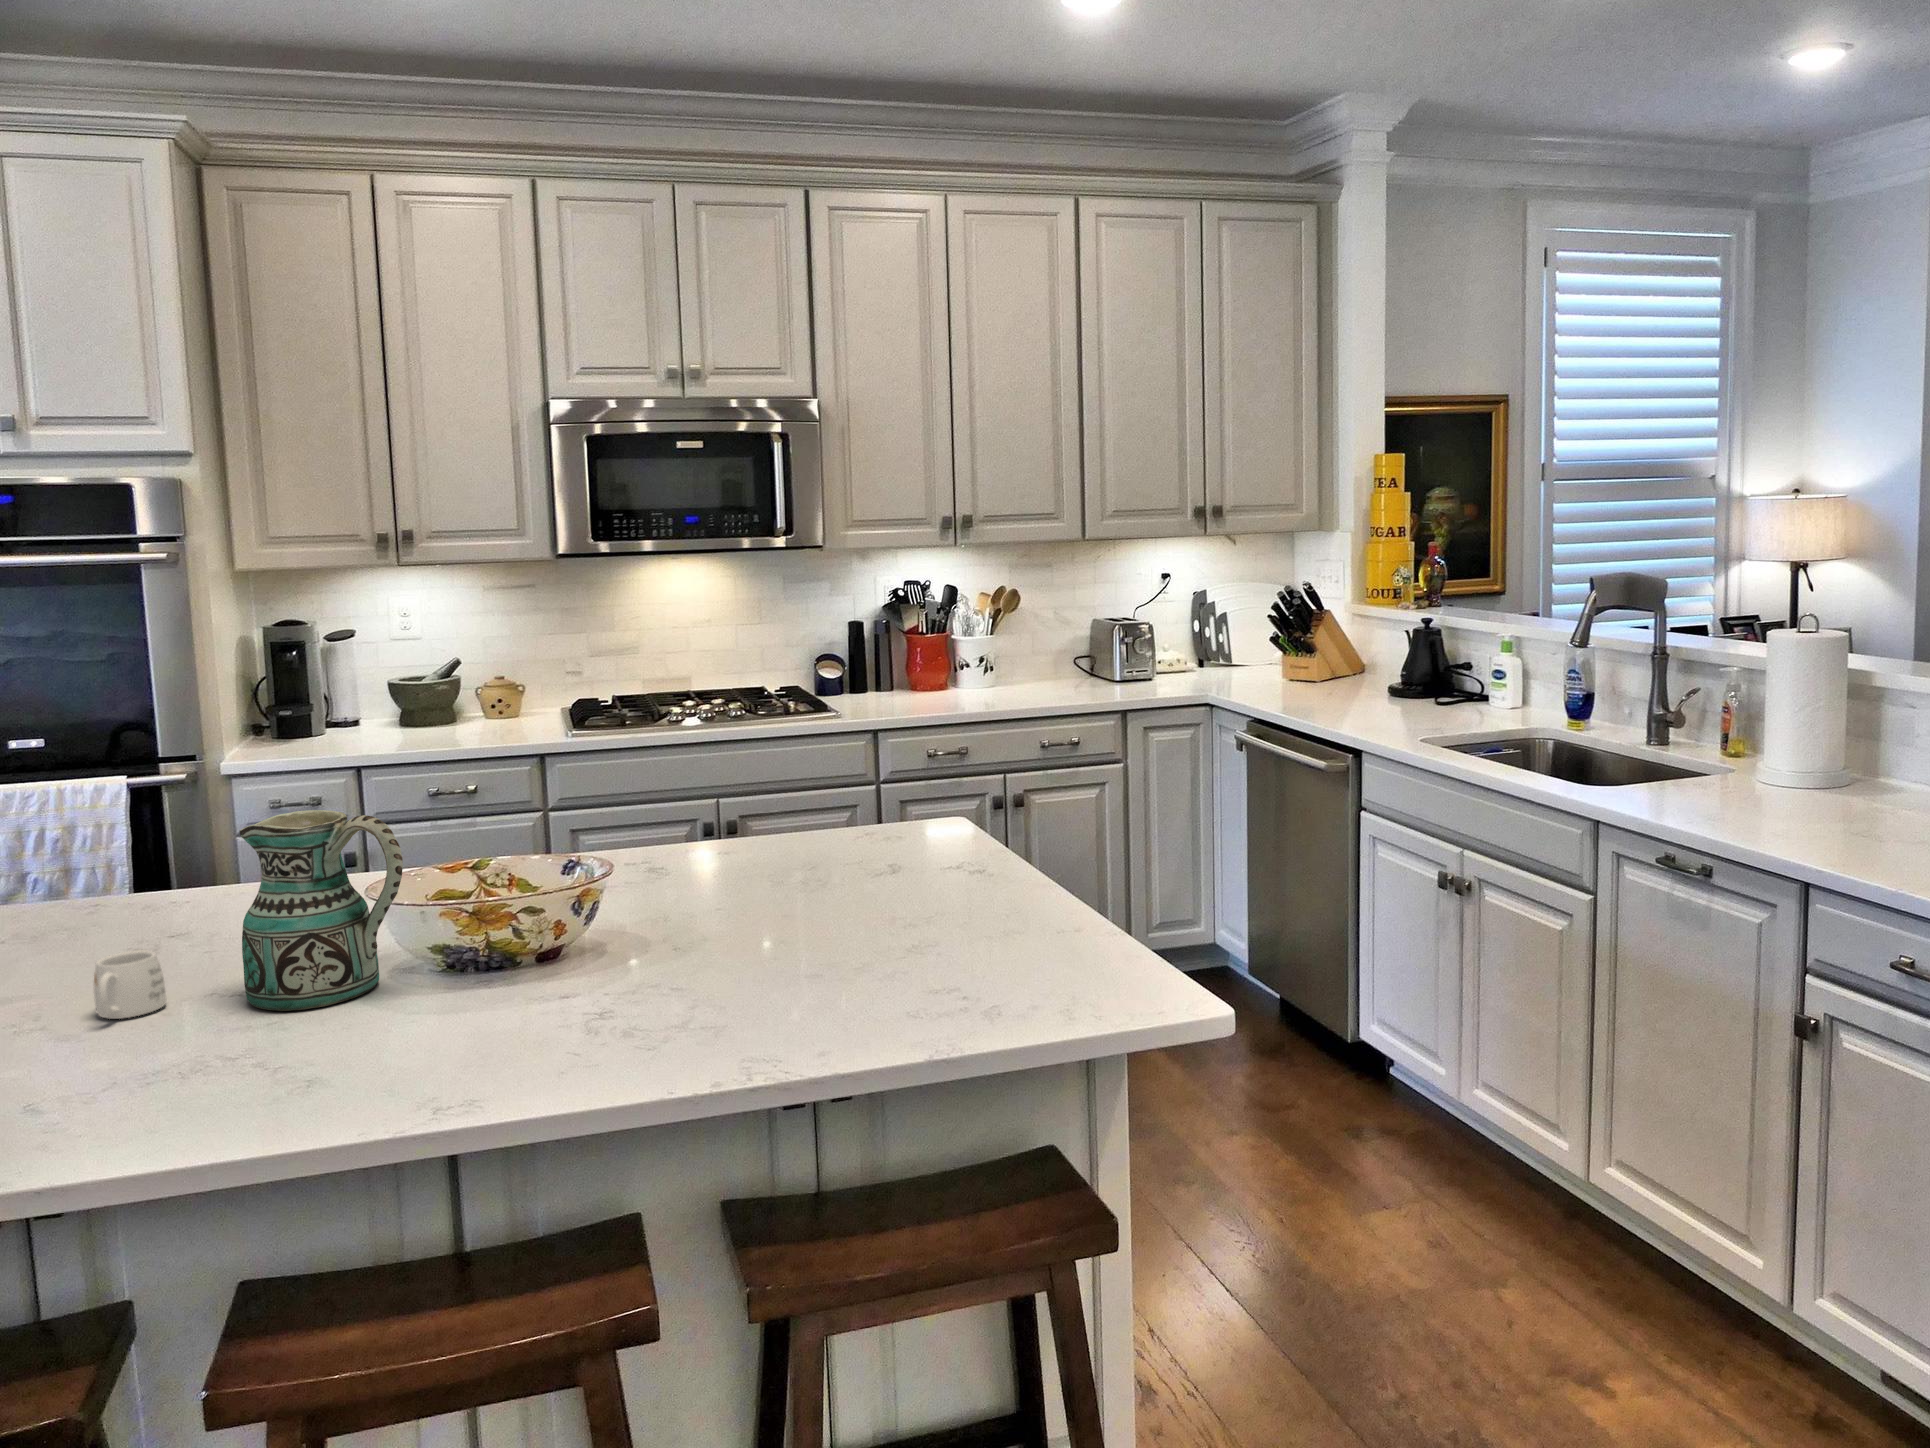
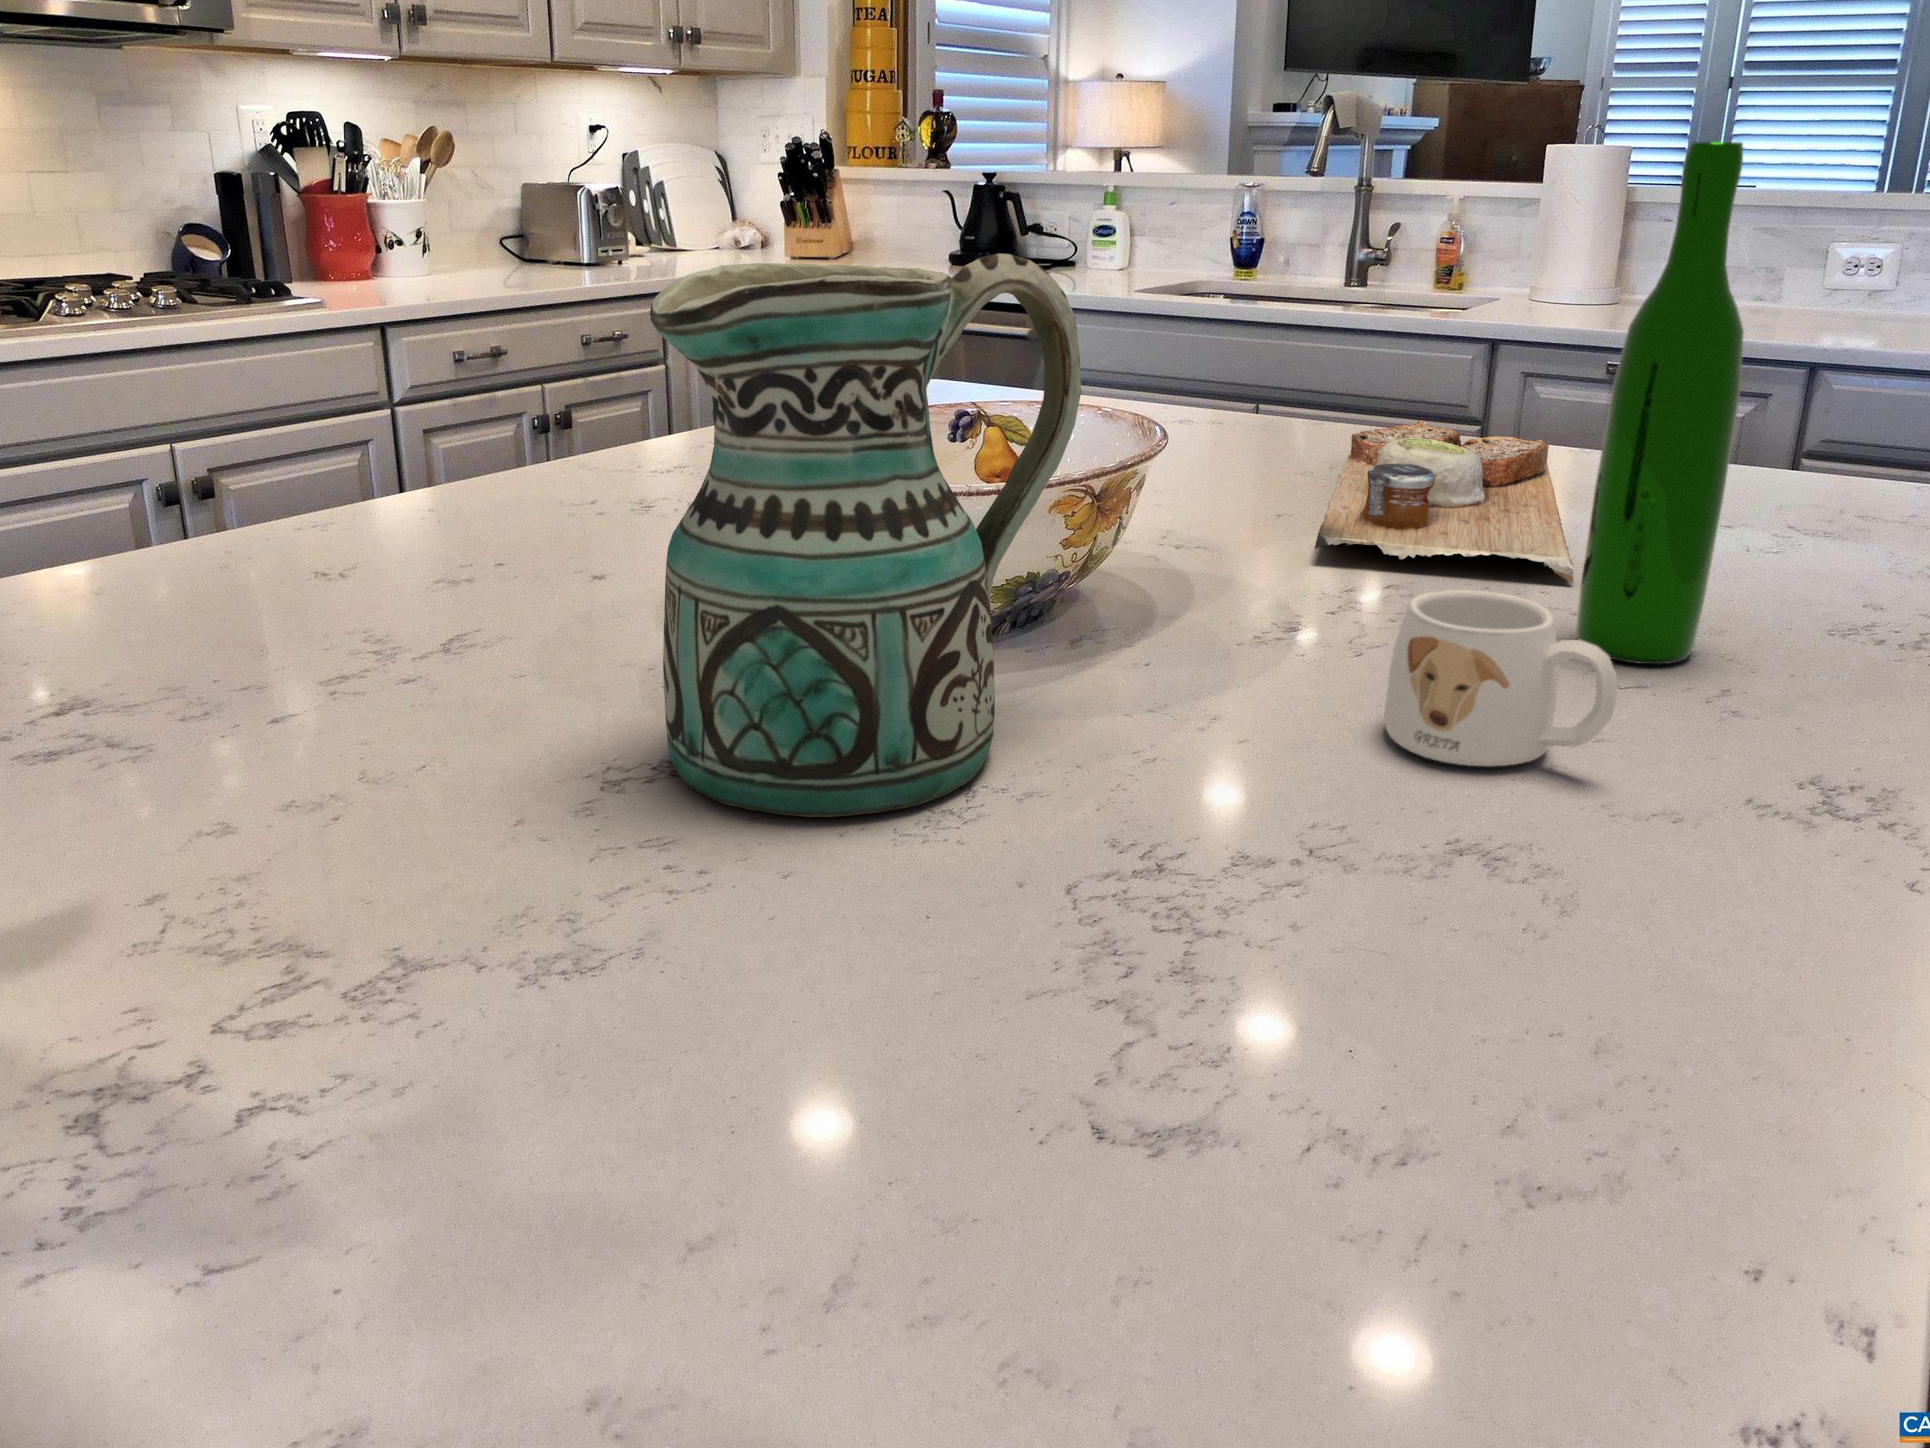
wine bottle: none [596,788,660,1028] -> present [1576,142,1744,664]
cutting board: none [673,893,967,991] -> present [1315,421,1573,583]
mug: present [94,950,167,1019] -> present [1384,590,1617,766]

